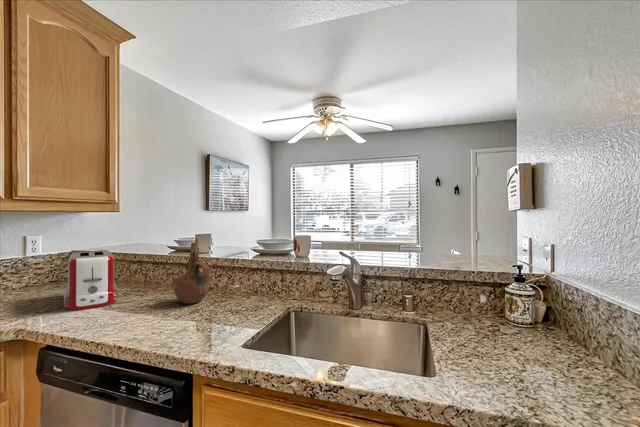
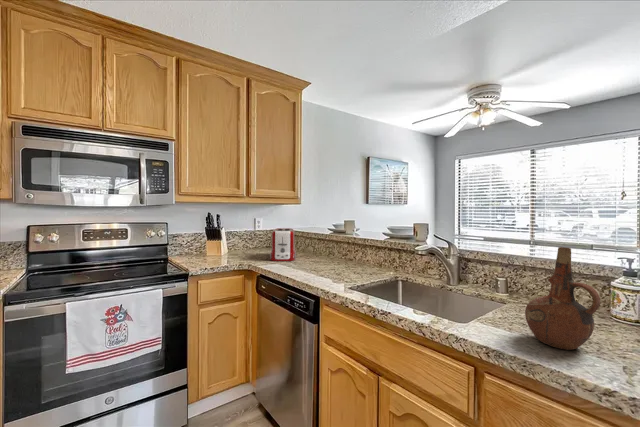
ceramic pitcher: present [174,243,210,303] -> present [525,247,600,350]

